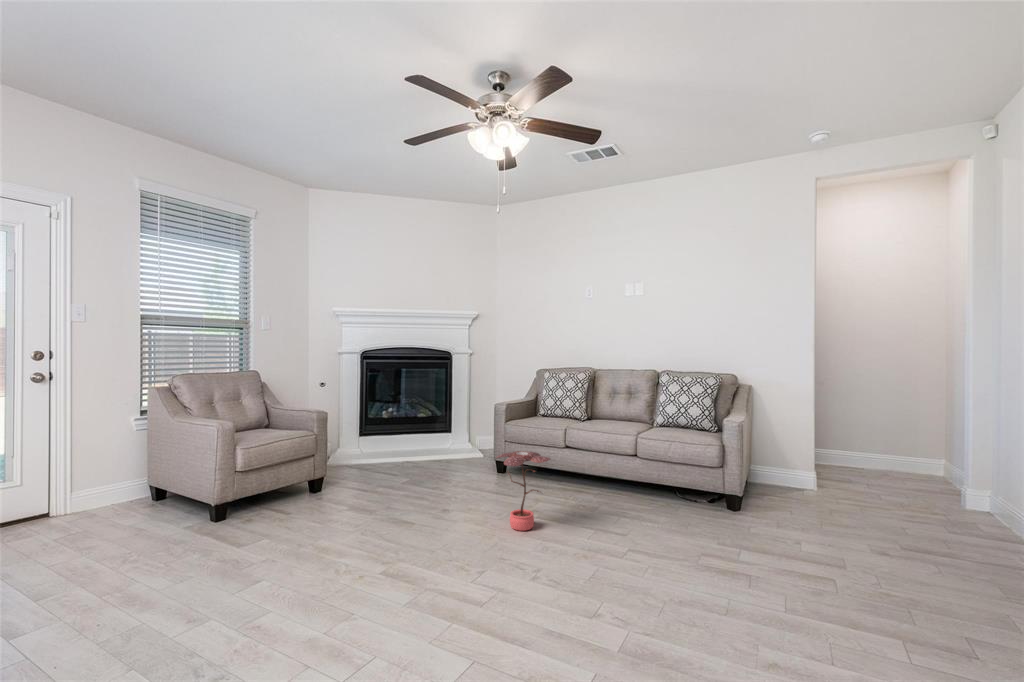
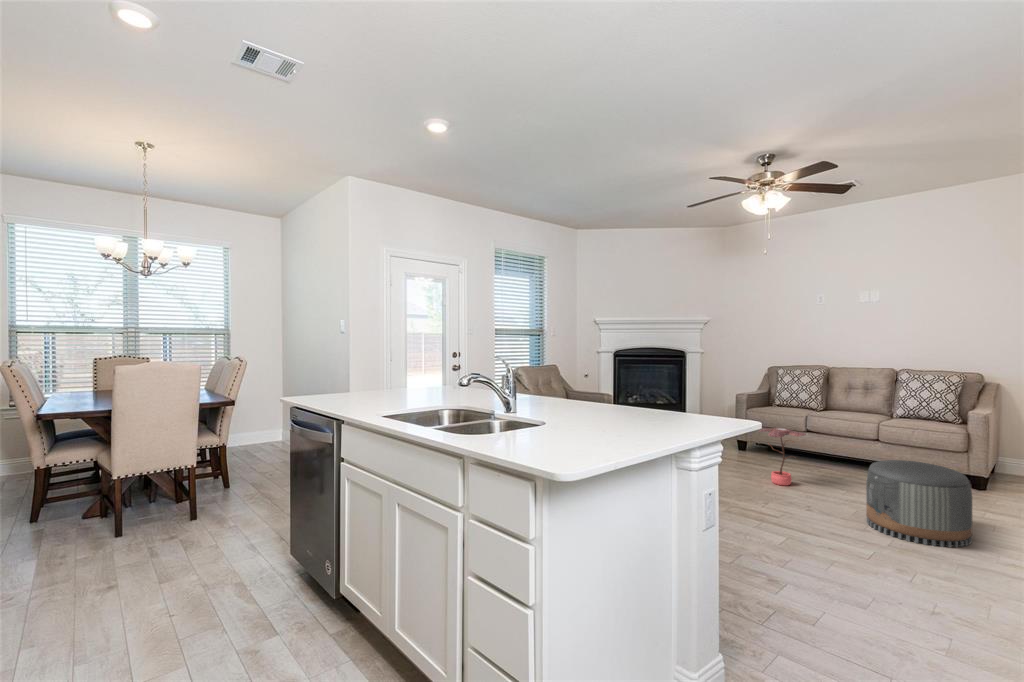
pouf: none [606,497,729,634] -> present [866,460,972,547]

